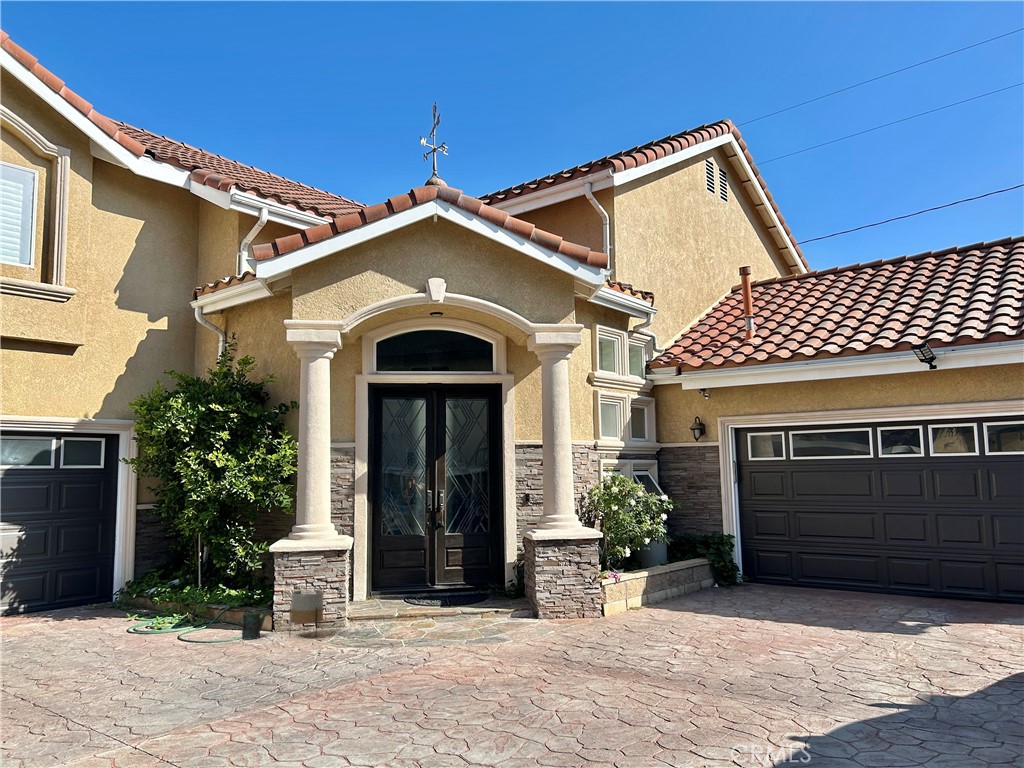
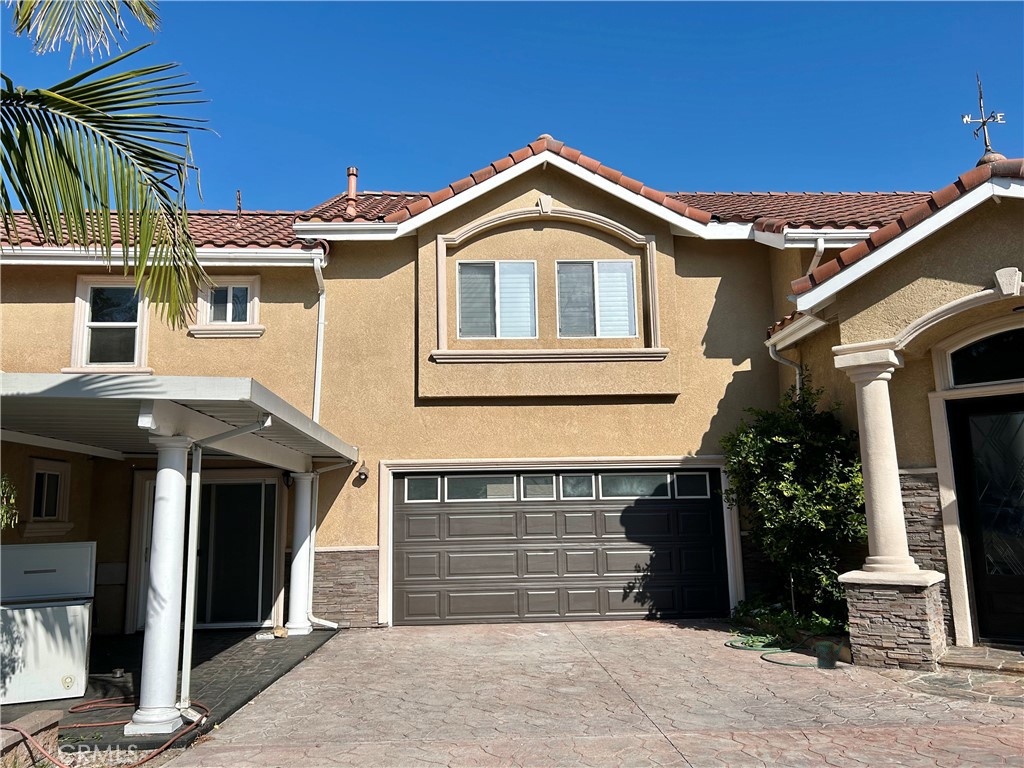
planter: present [289,590,323,637] -> none [863,625,901,679]

